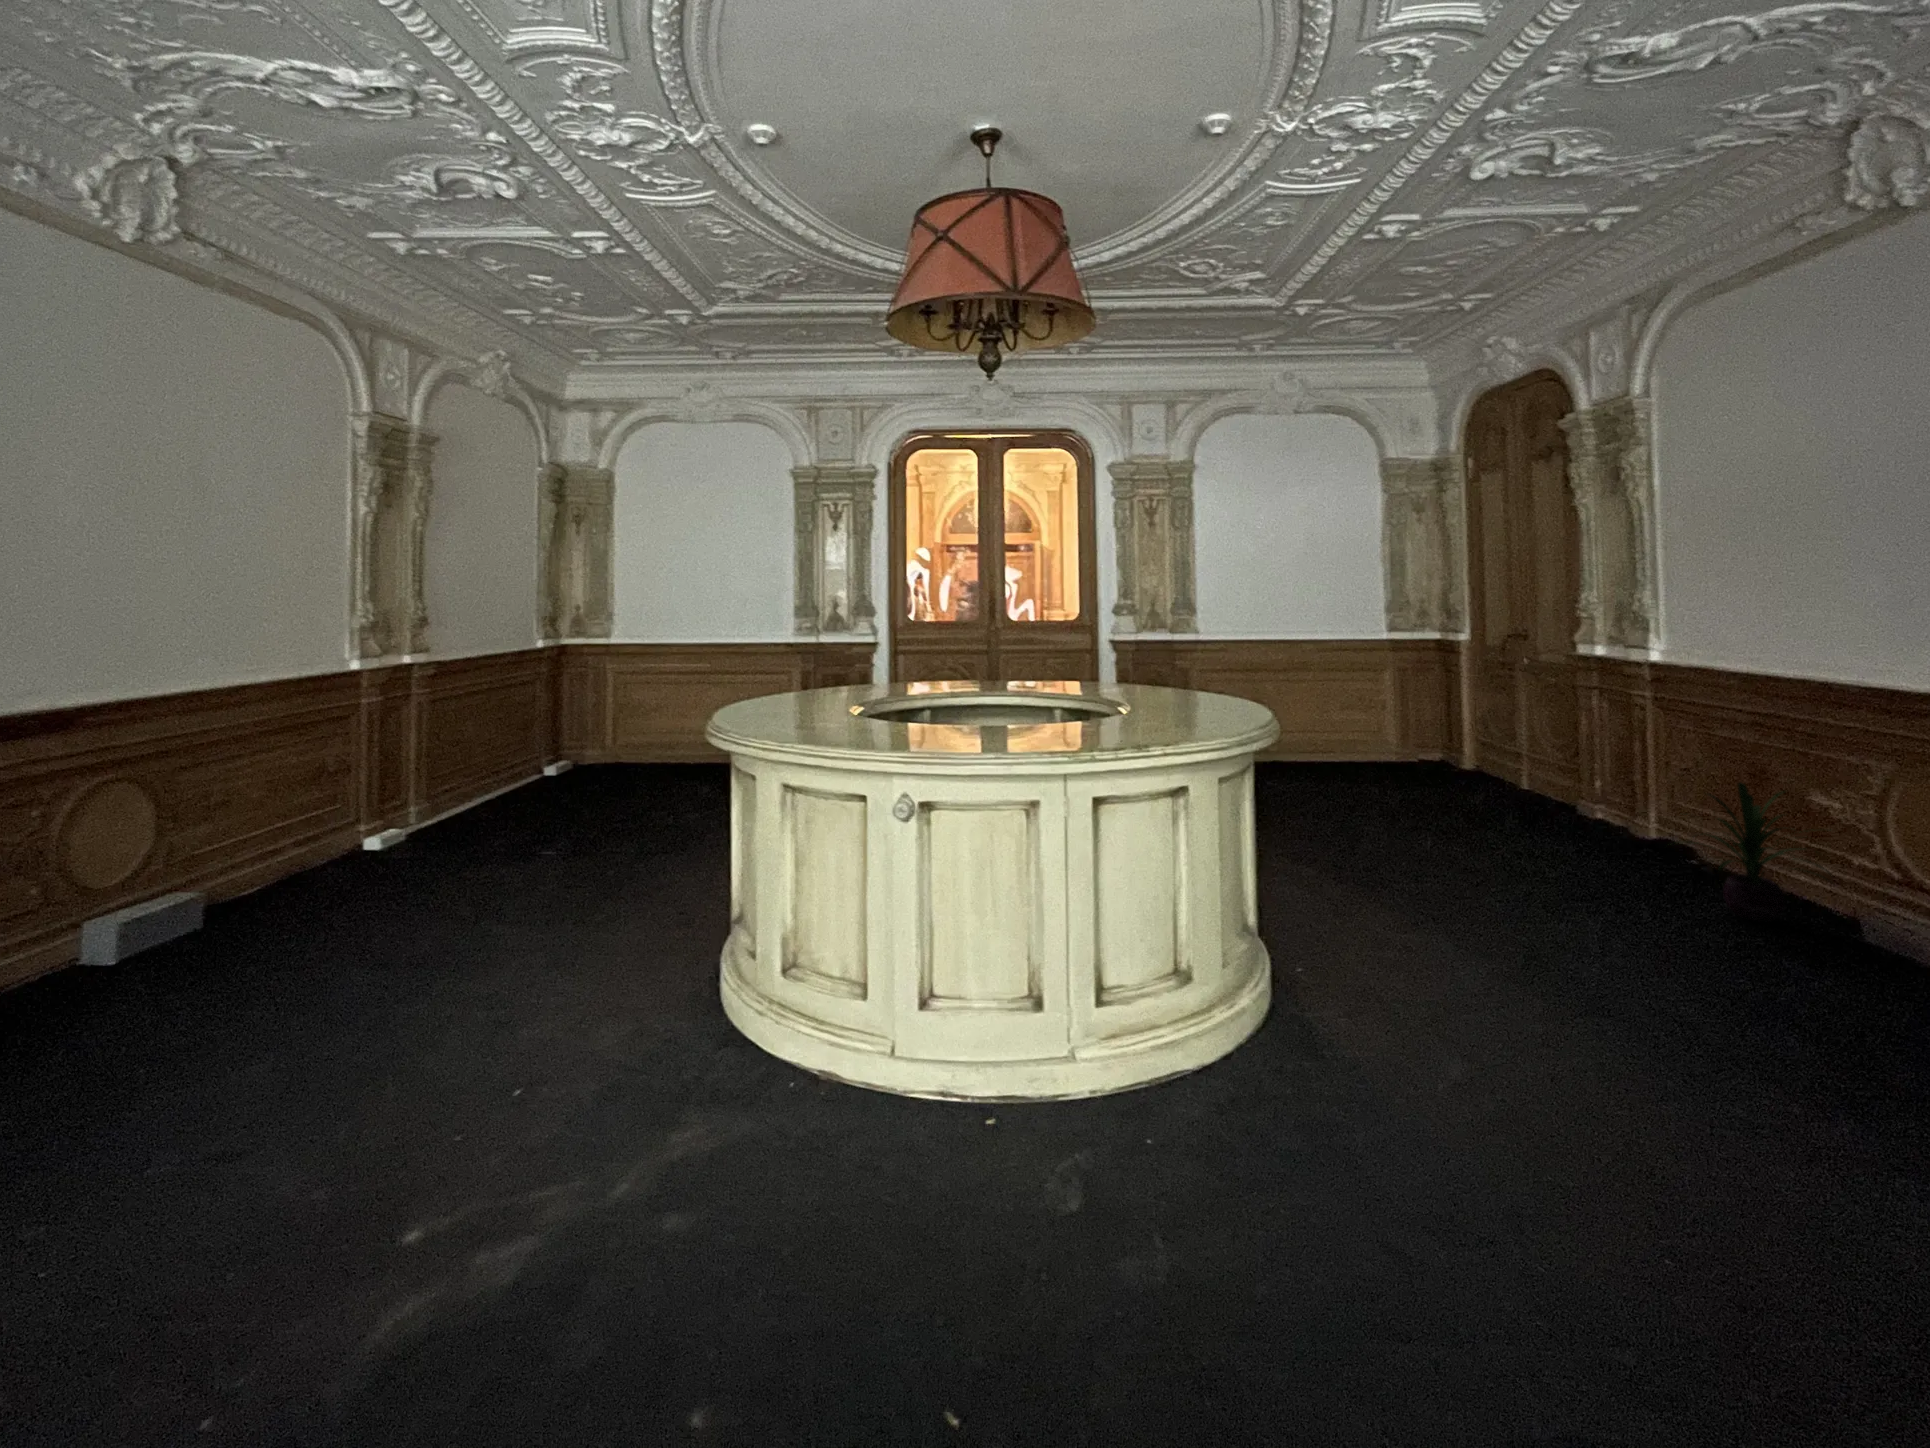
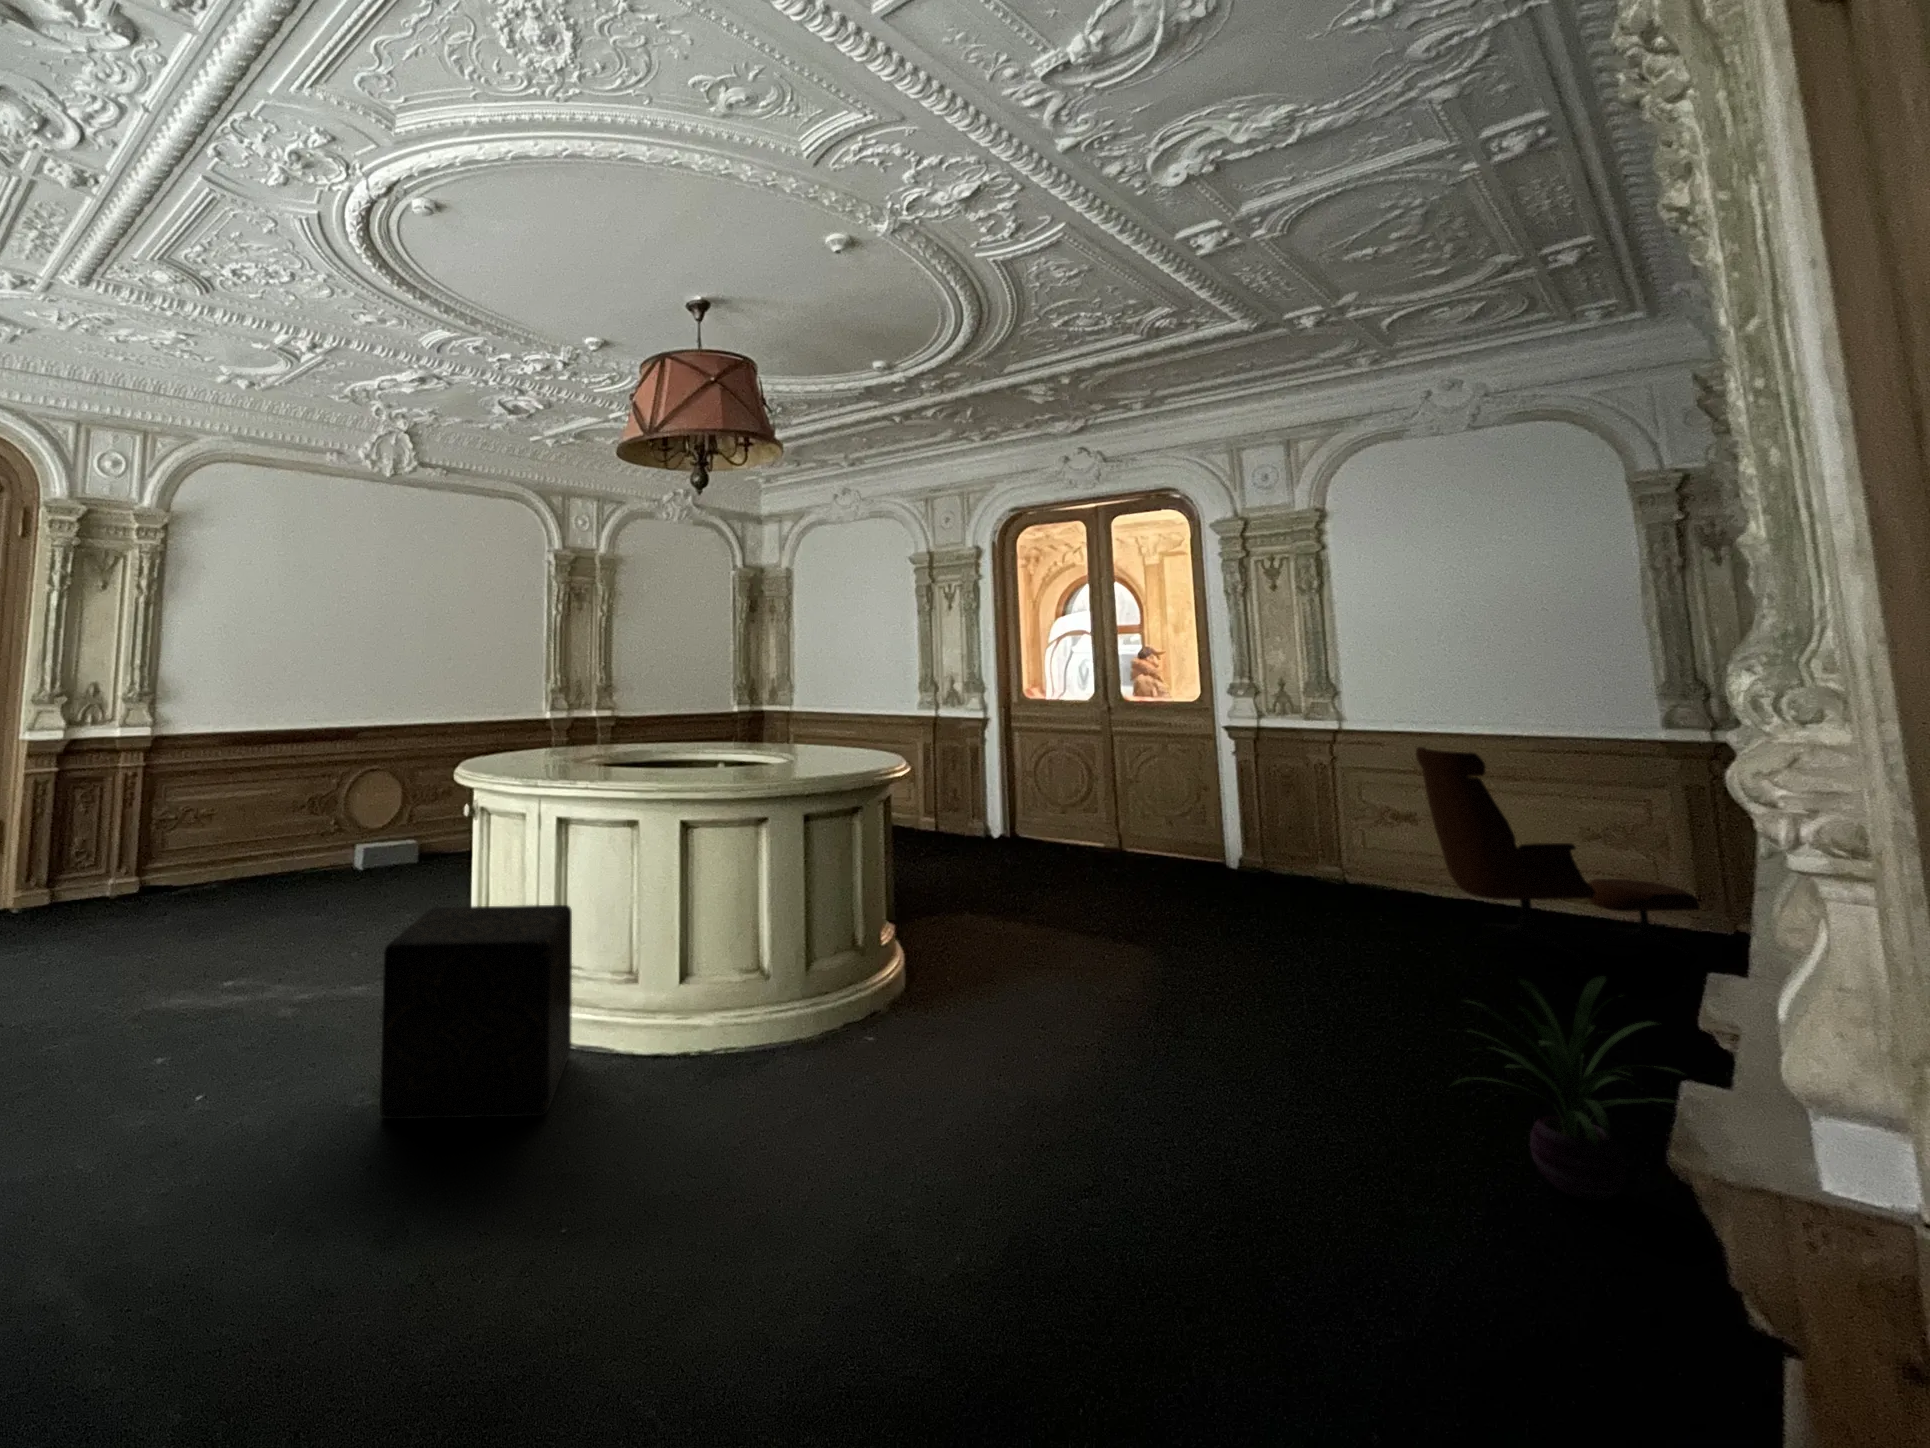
lounge chair: none [1302,648,1412,785] -> present [1416,747,1700,961]
ottoman: none [1082,904,1390,1288] -> present [380,905,572,1119]

